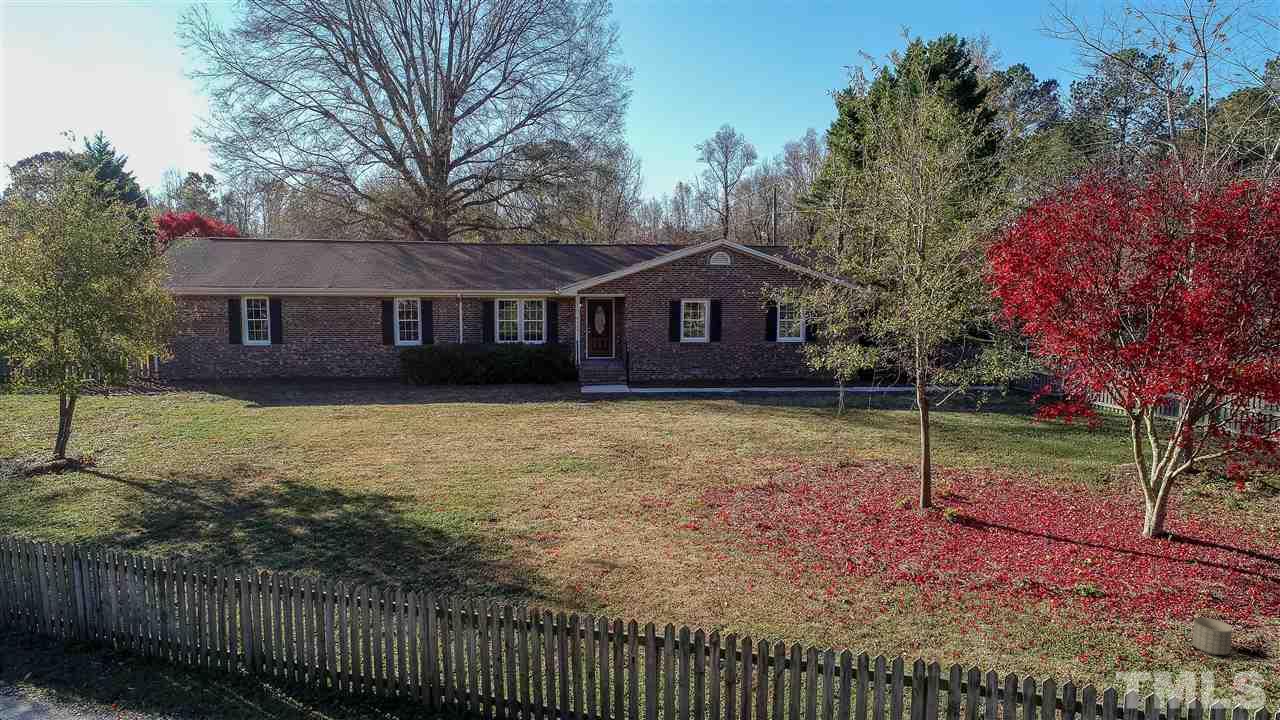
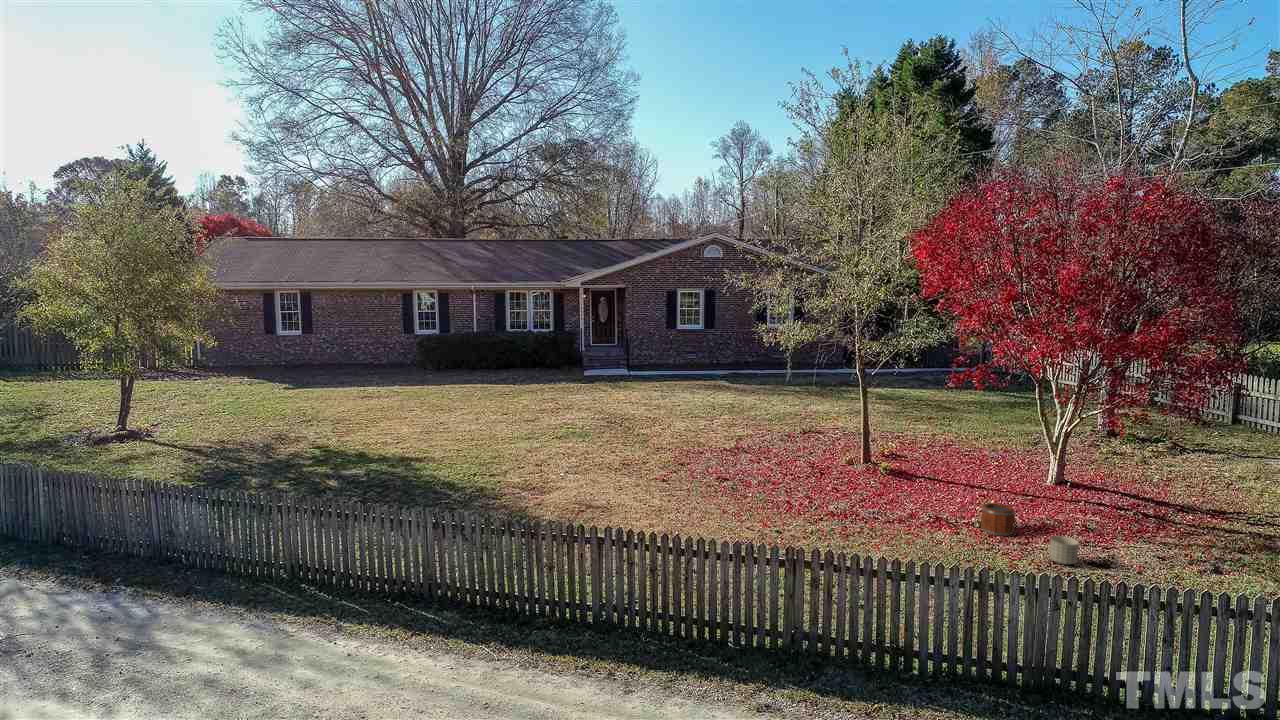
bucket: none [1093,570,1136,612] -> present [981,503,1015,536]

